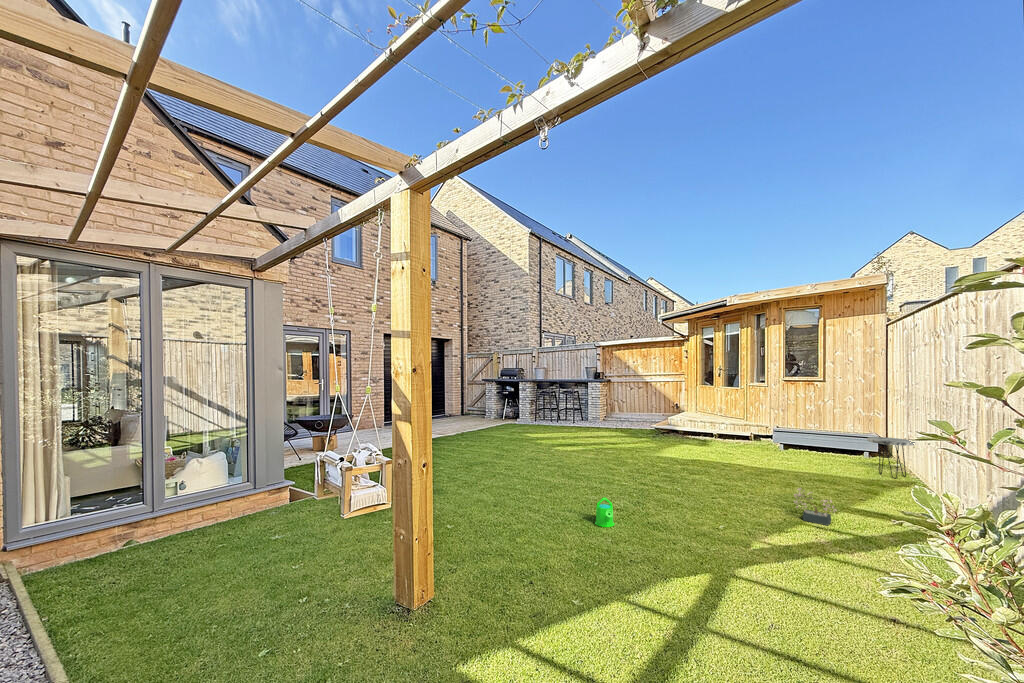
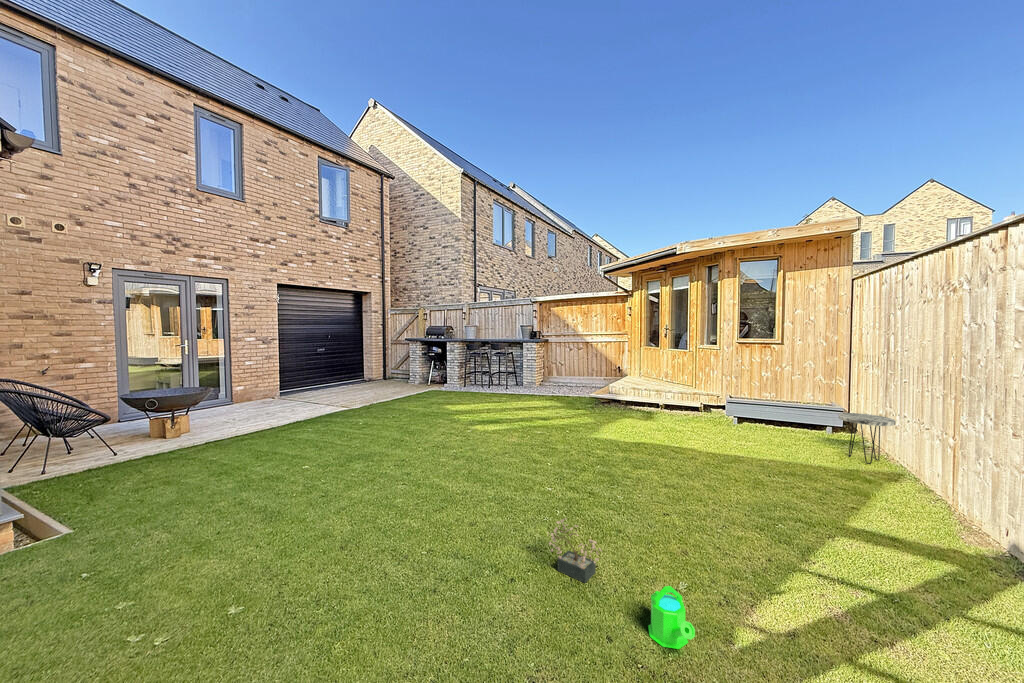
decorative plant: present [794,488,836,525] -> present [549,518,602,583]
watering can: present [595,497,615,527] -> present [648,586,695,649]

